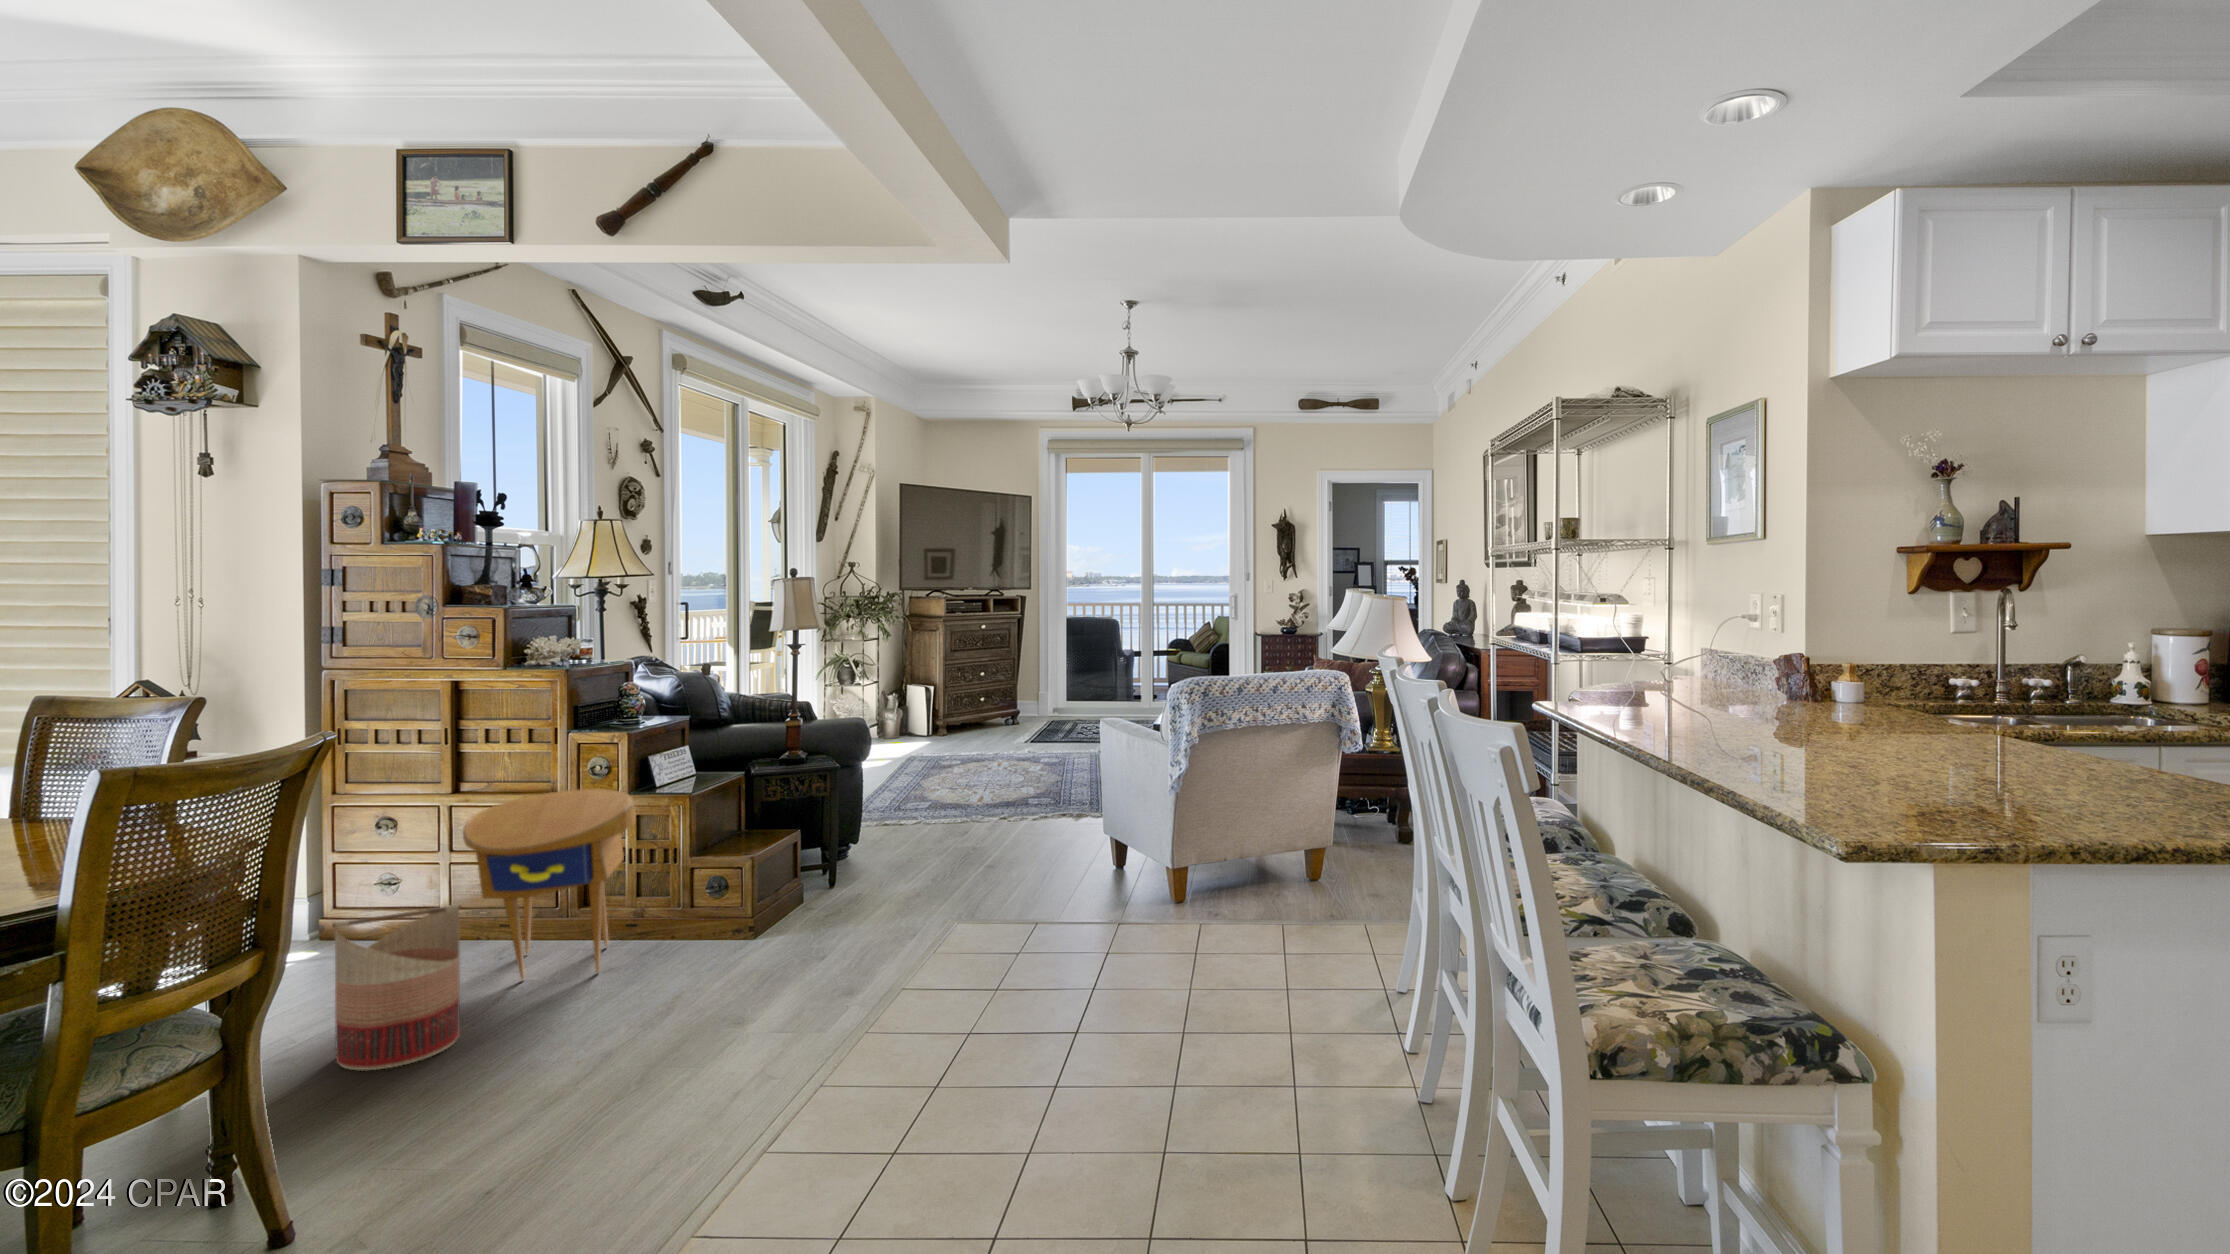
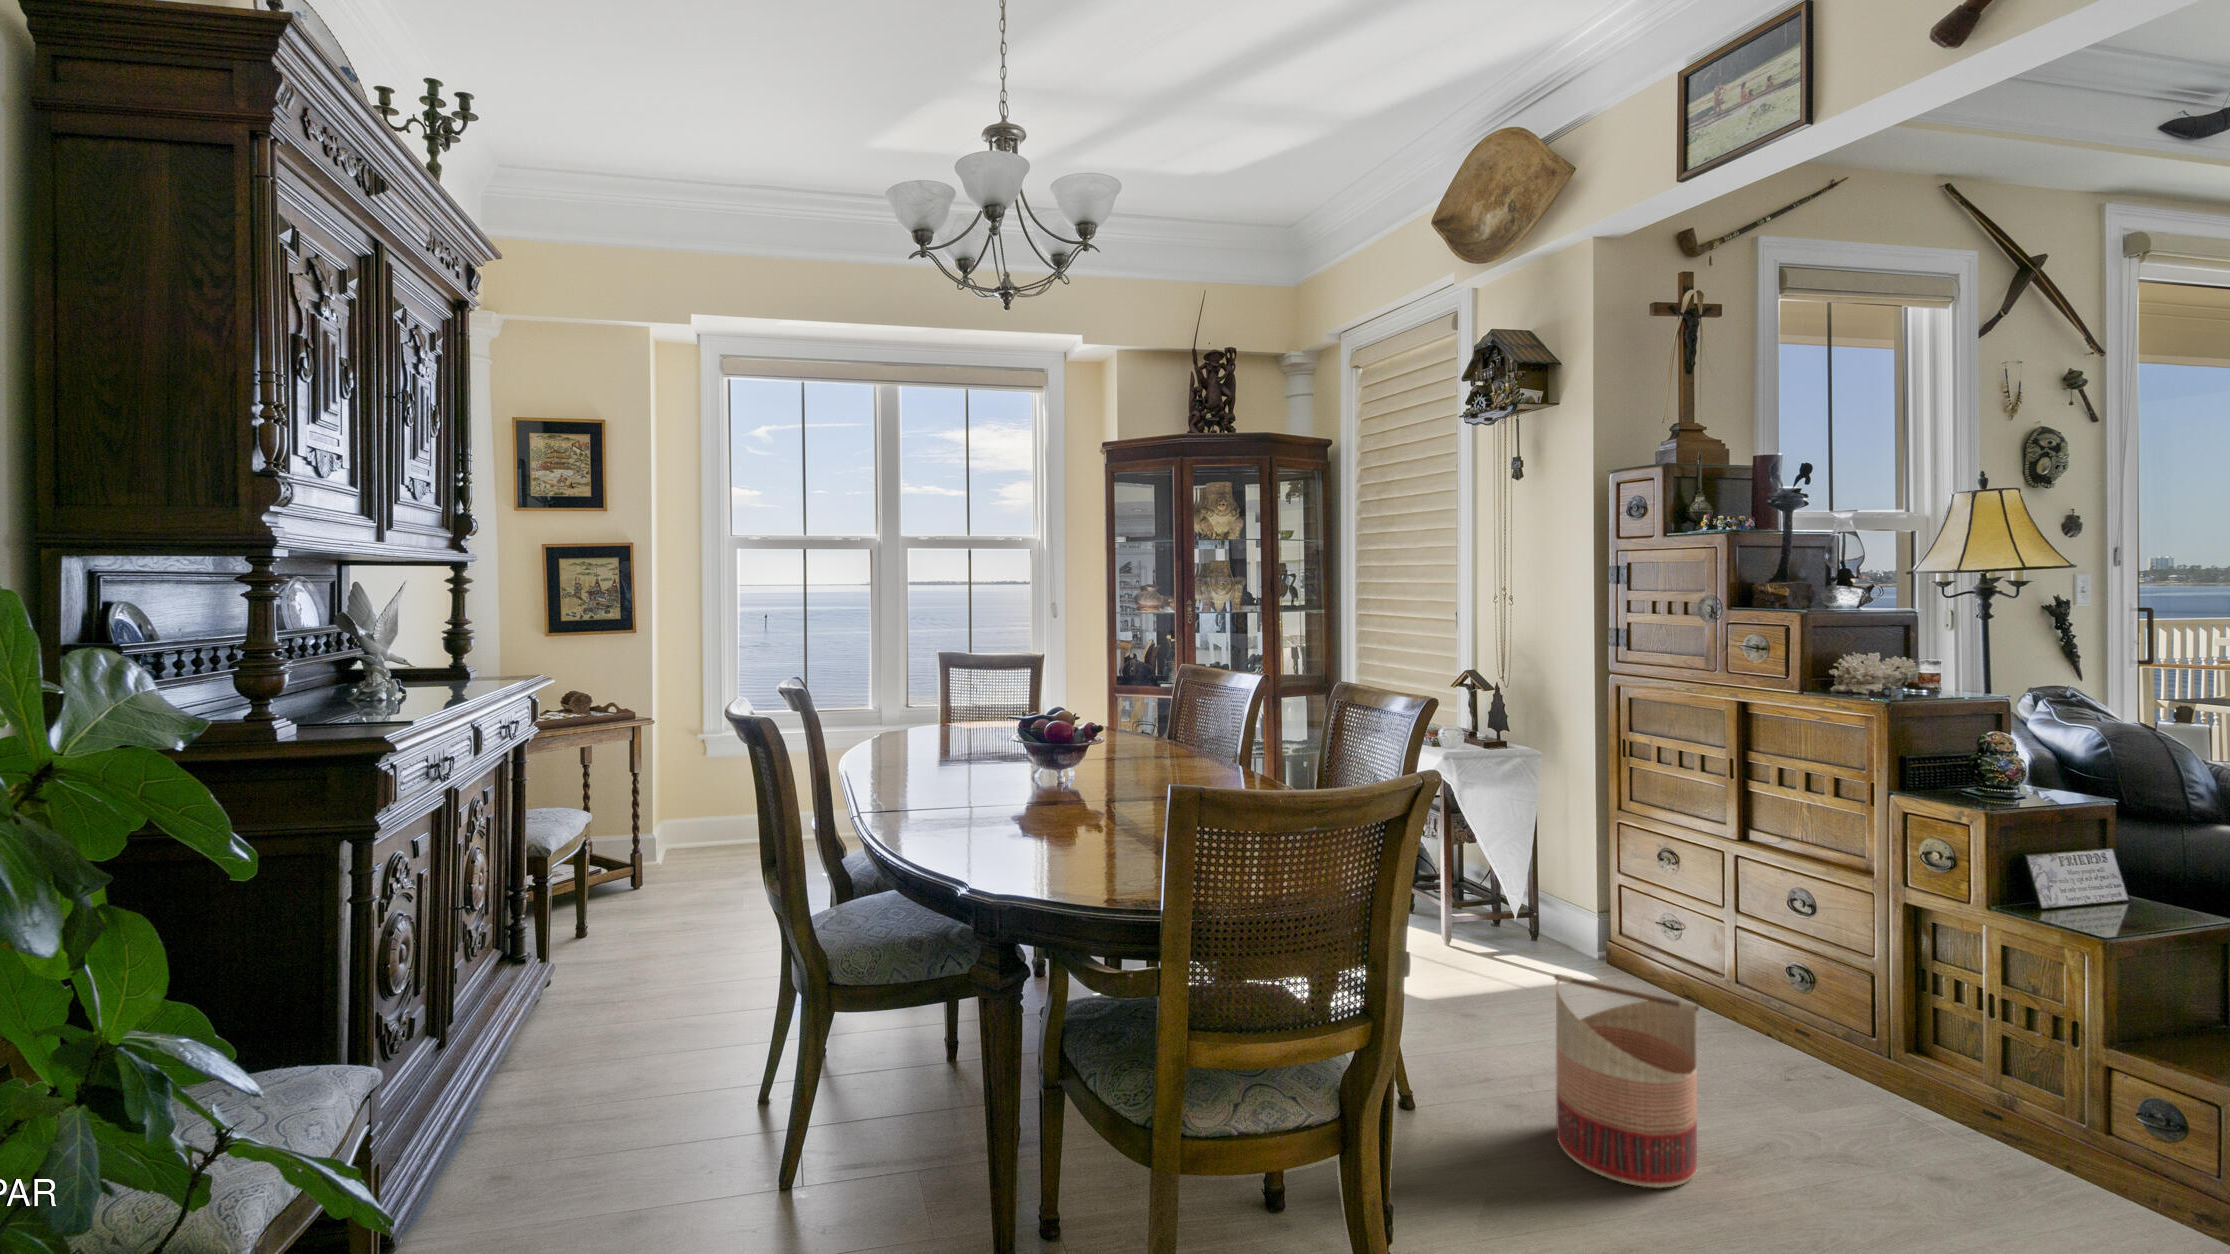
side table: present [463,789,634,979] -> none [1731,871,1991,1168]

